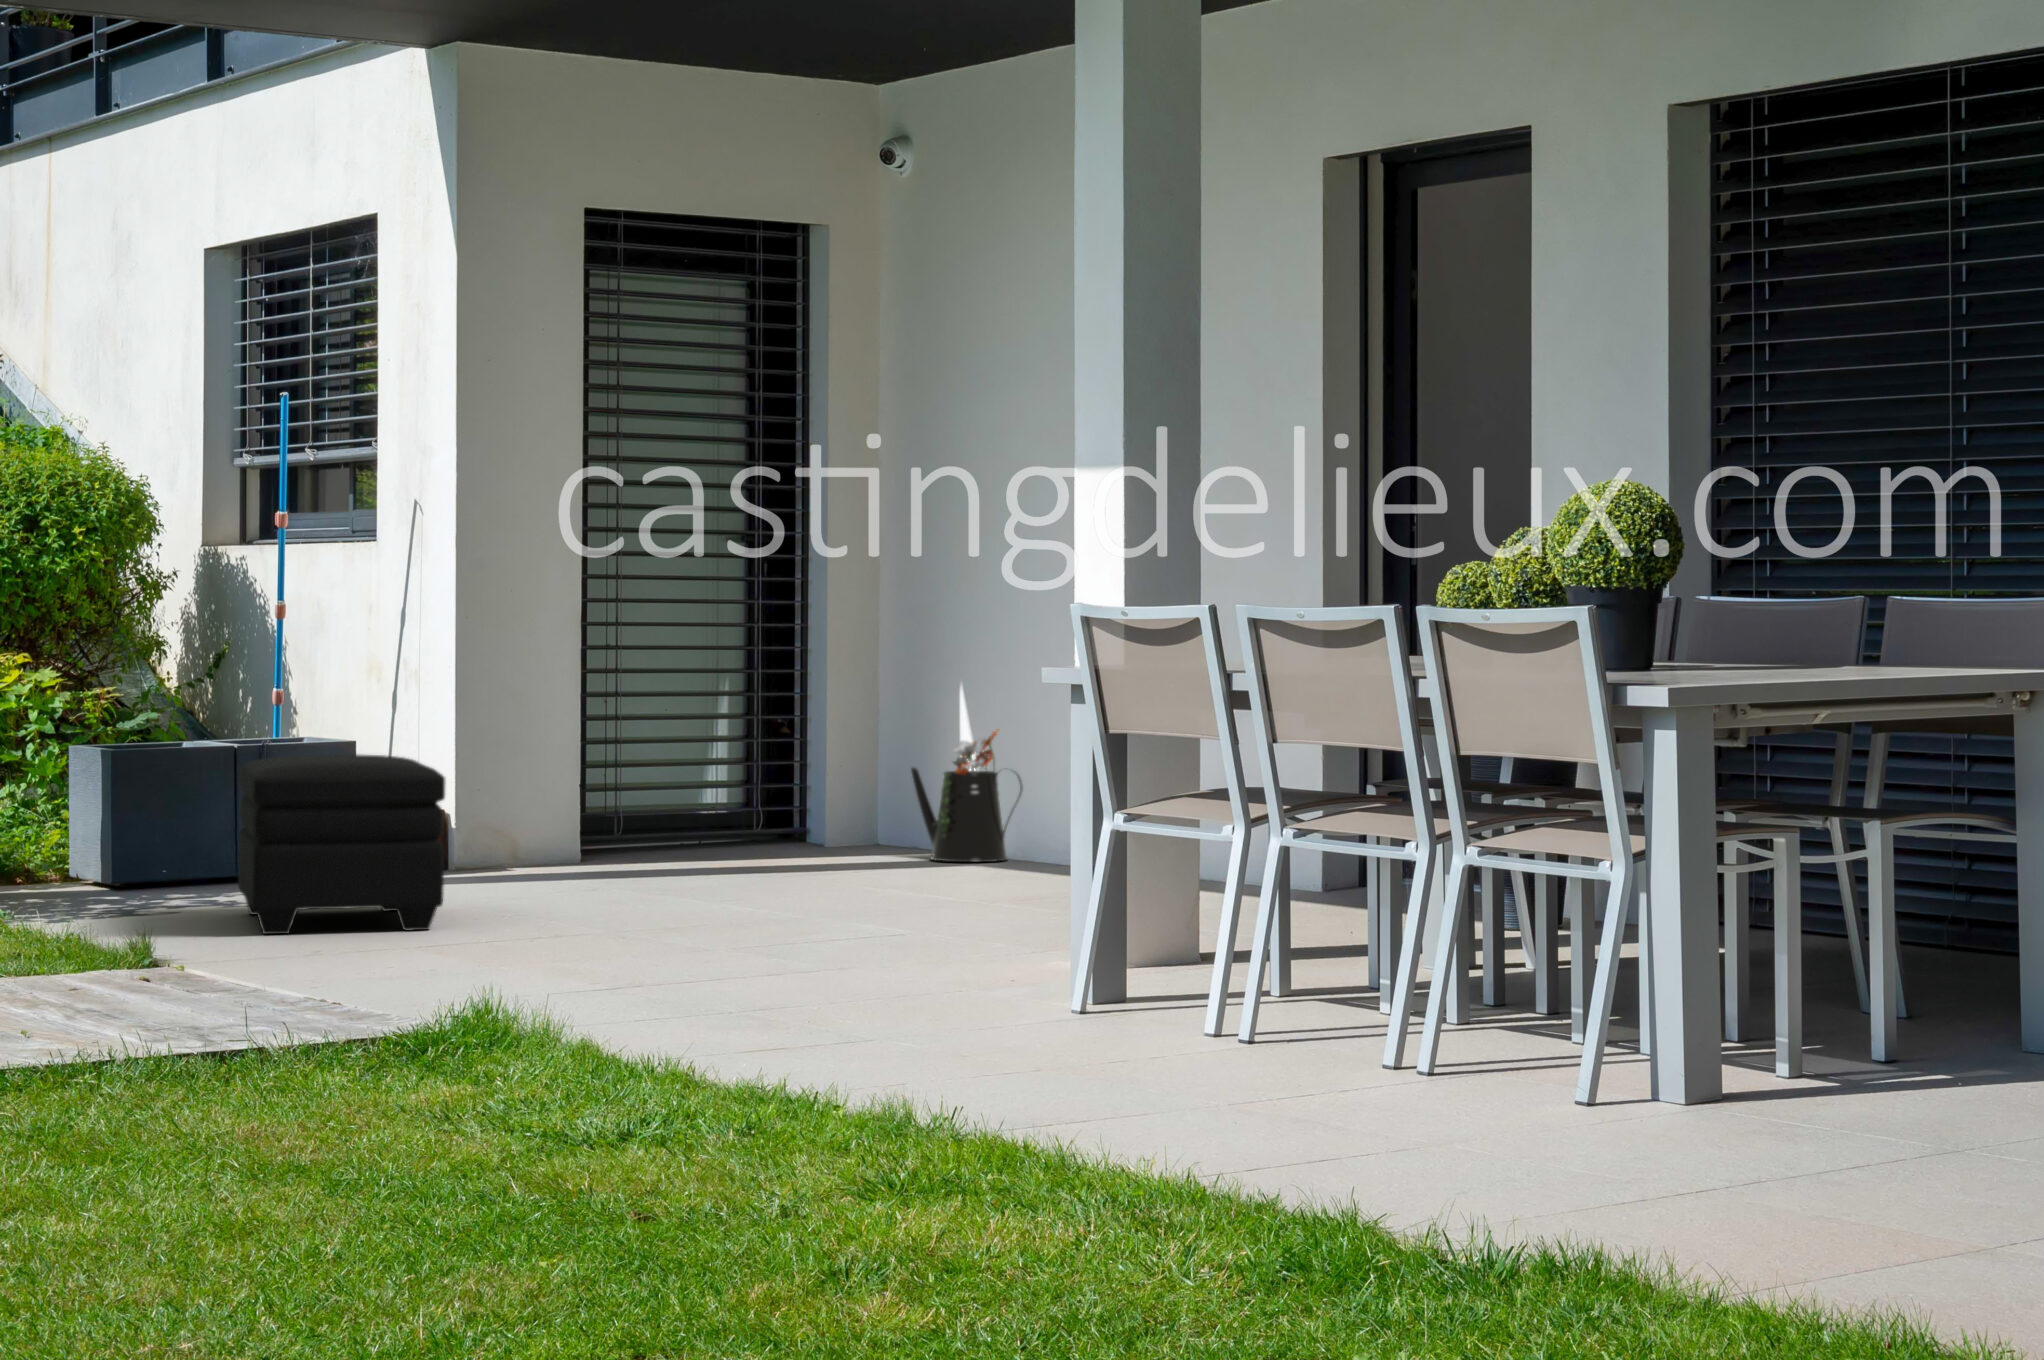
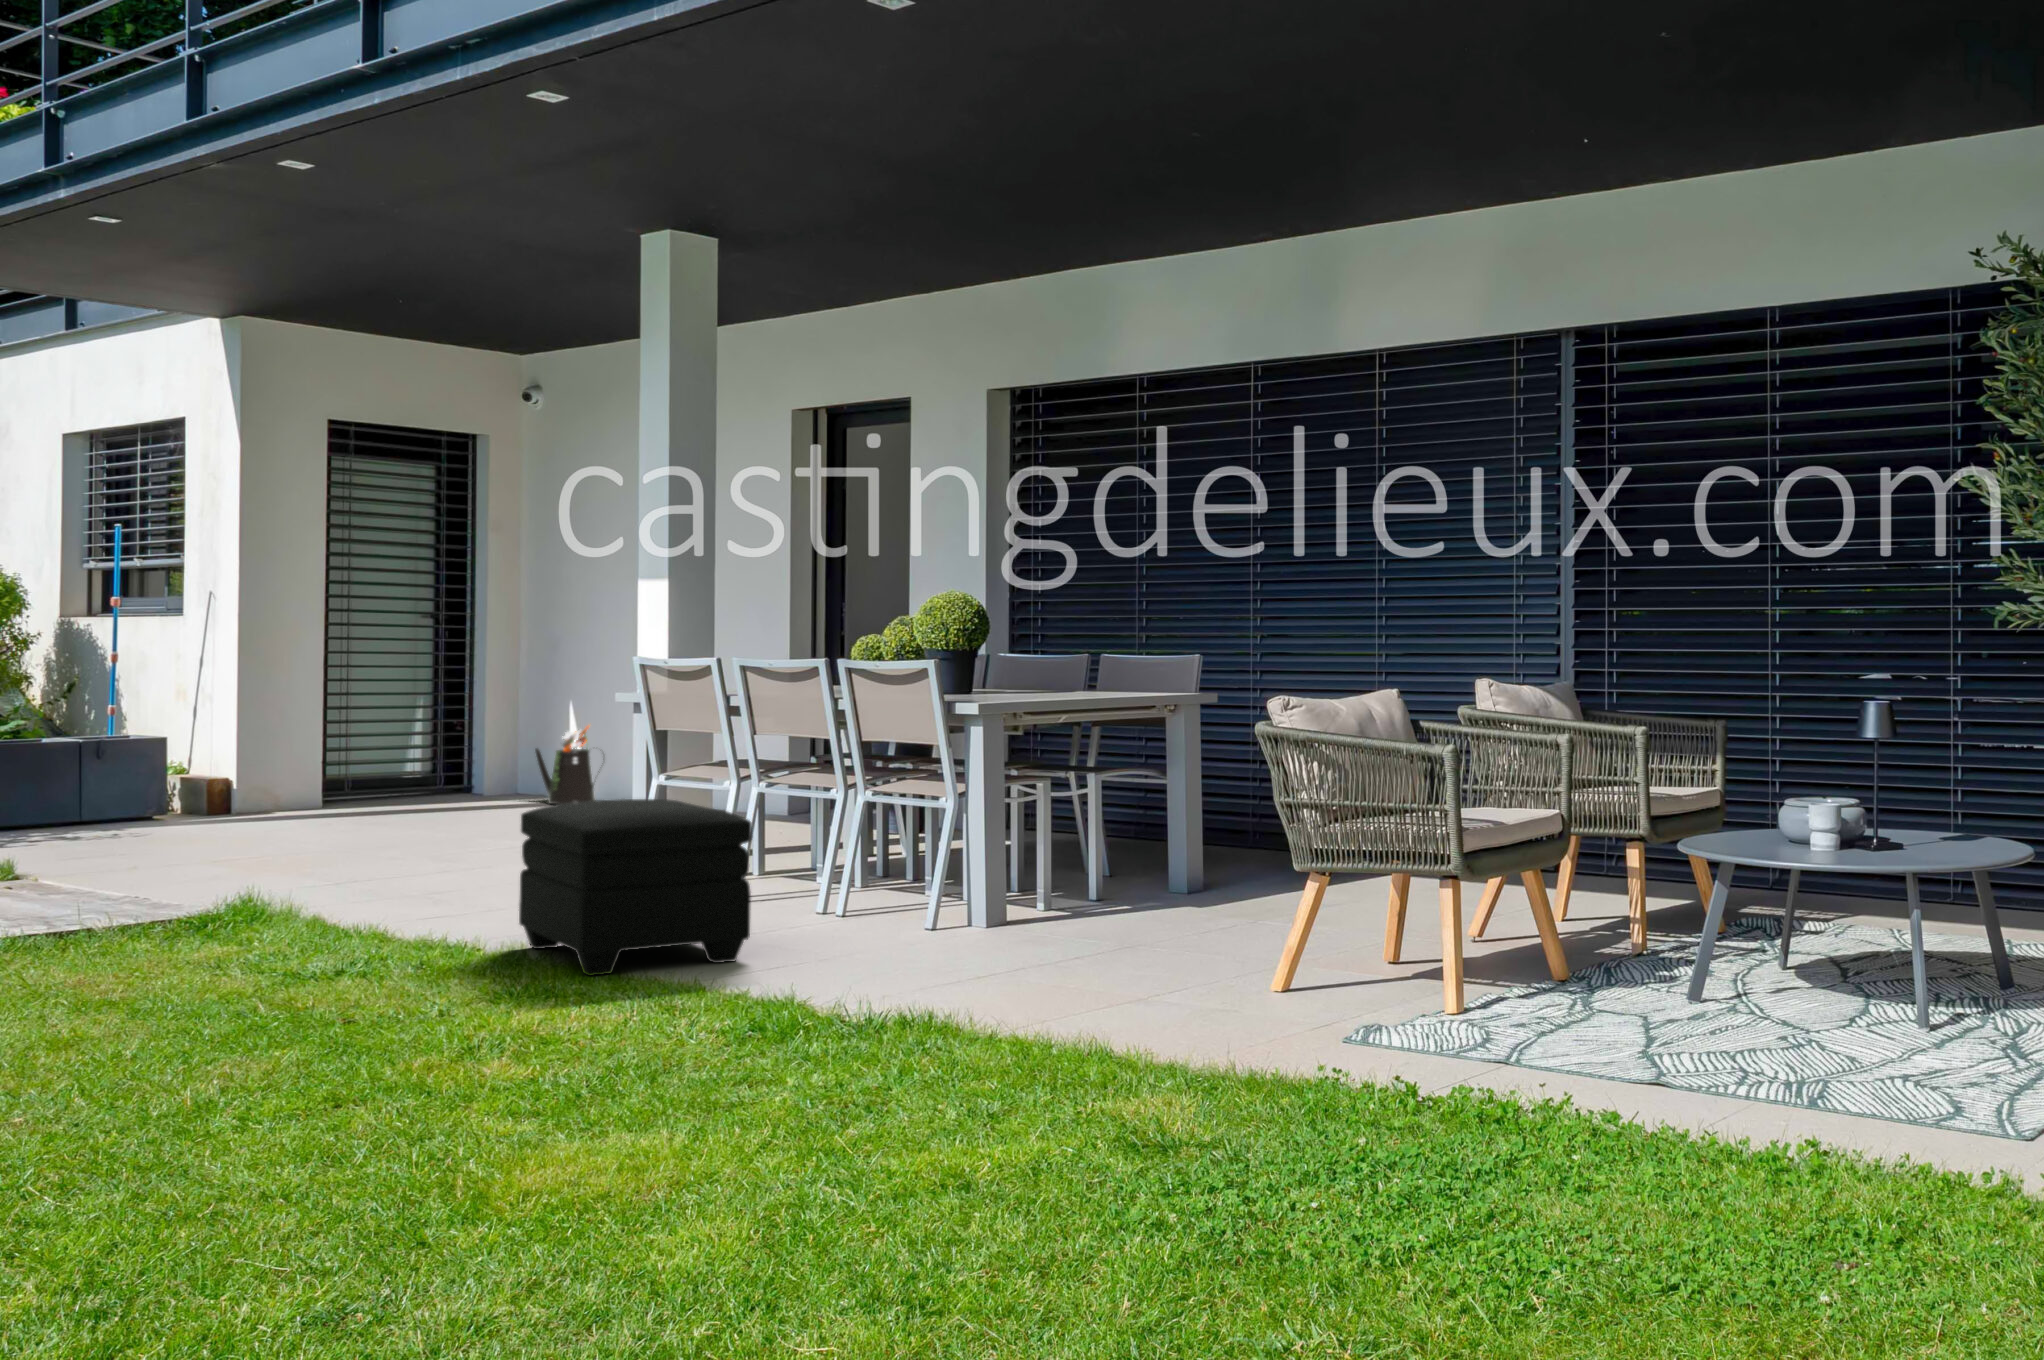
ottoman: present [238,754,446,934] -> present [519,799,752,976]

